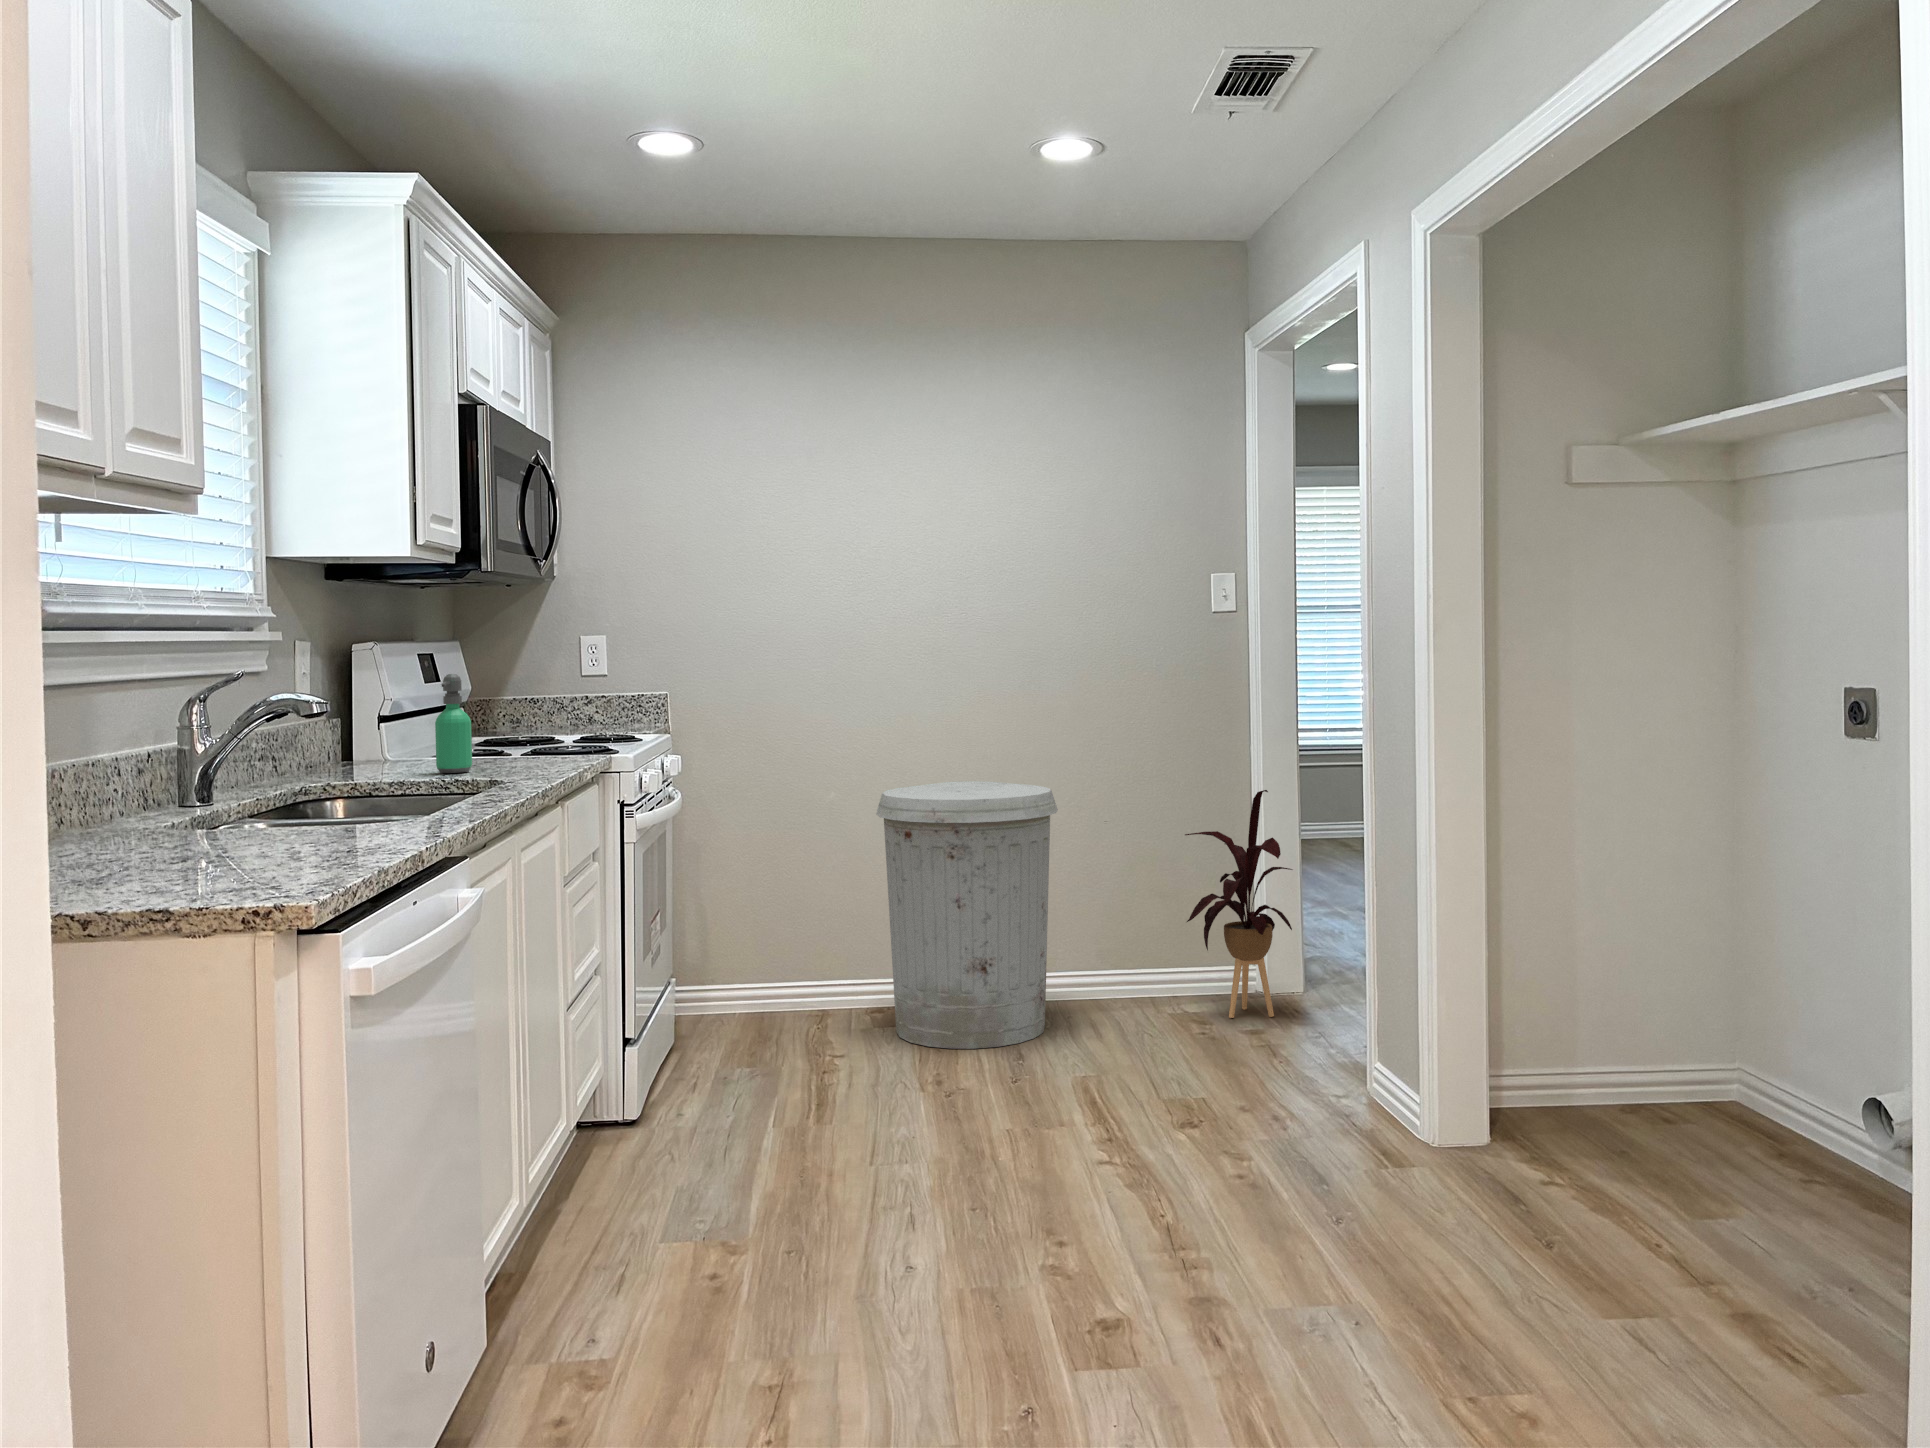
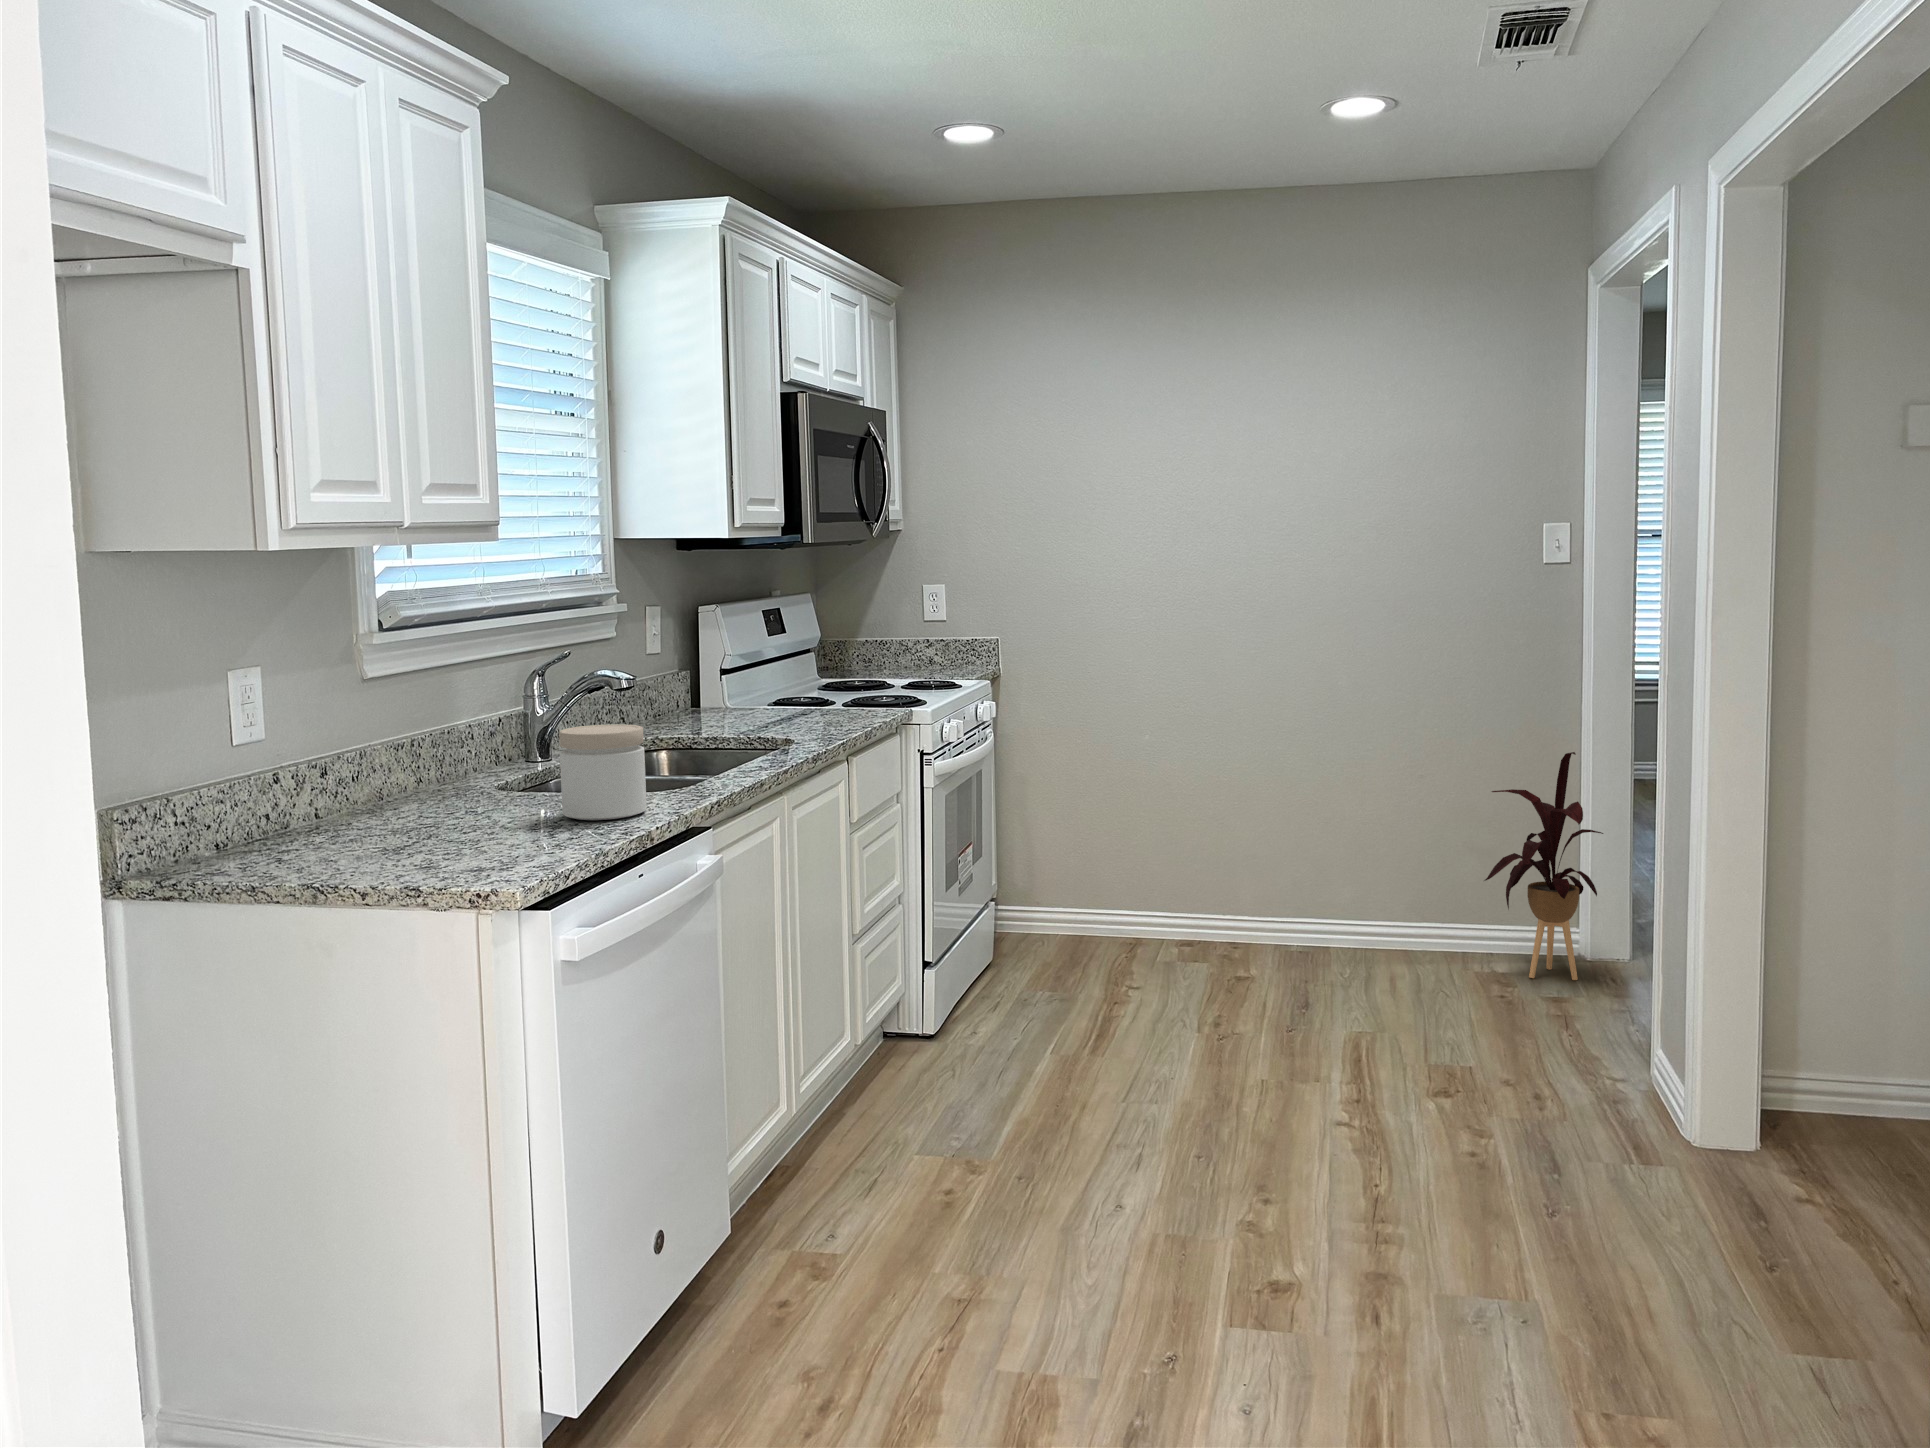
soap dispenser: present [435,674,472,773] -> none [753,640,784,727]
jar: none [288,738,395,847] -> present [559,724,647,820]
trash can: present [876,781,1058,1049] -> none [1178,732,1356,989]

